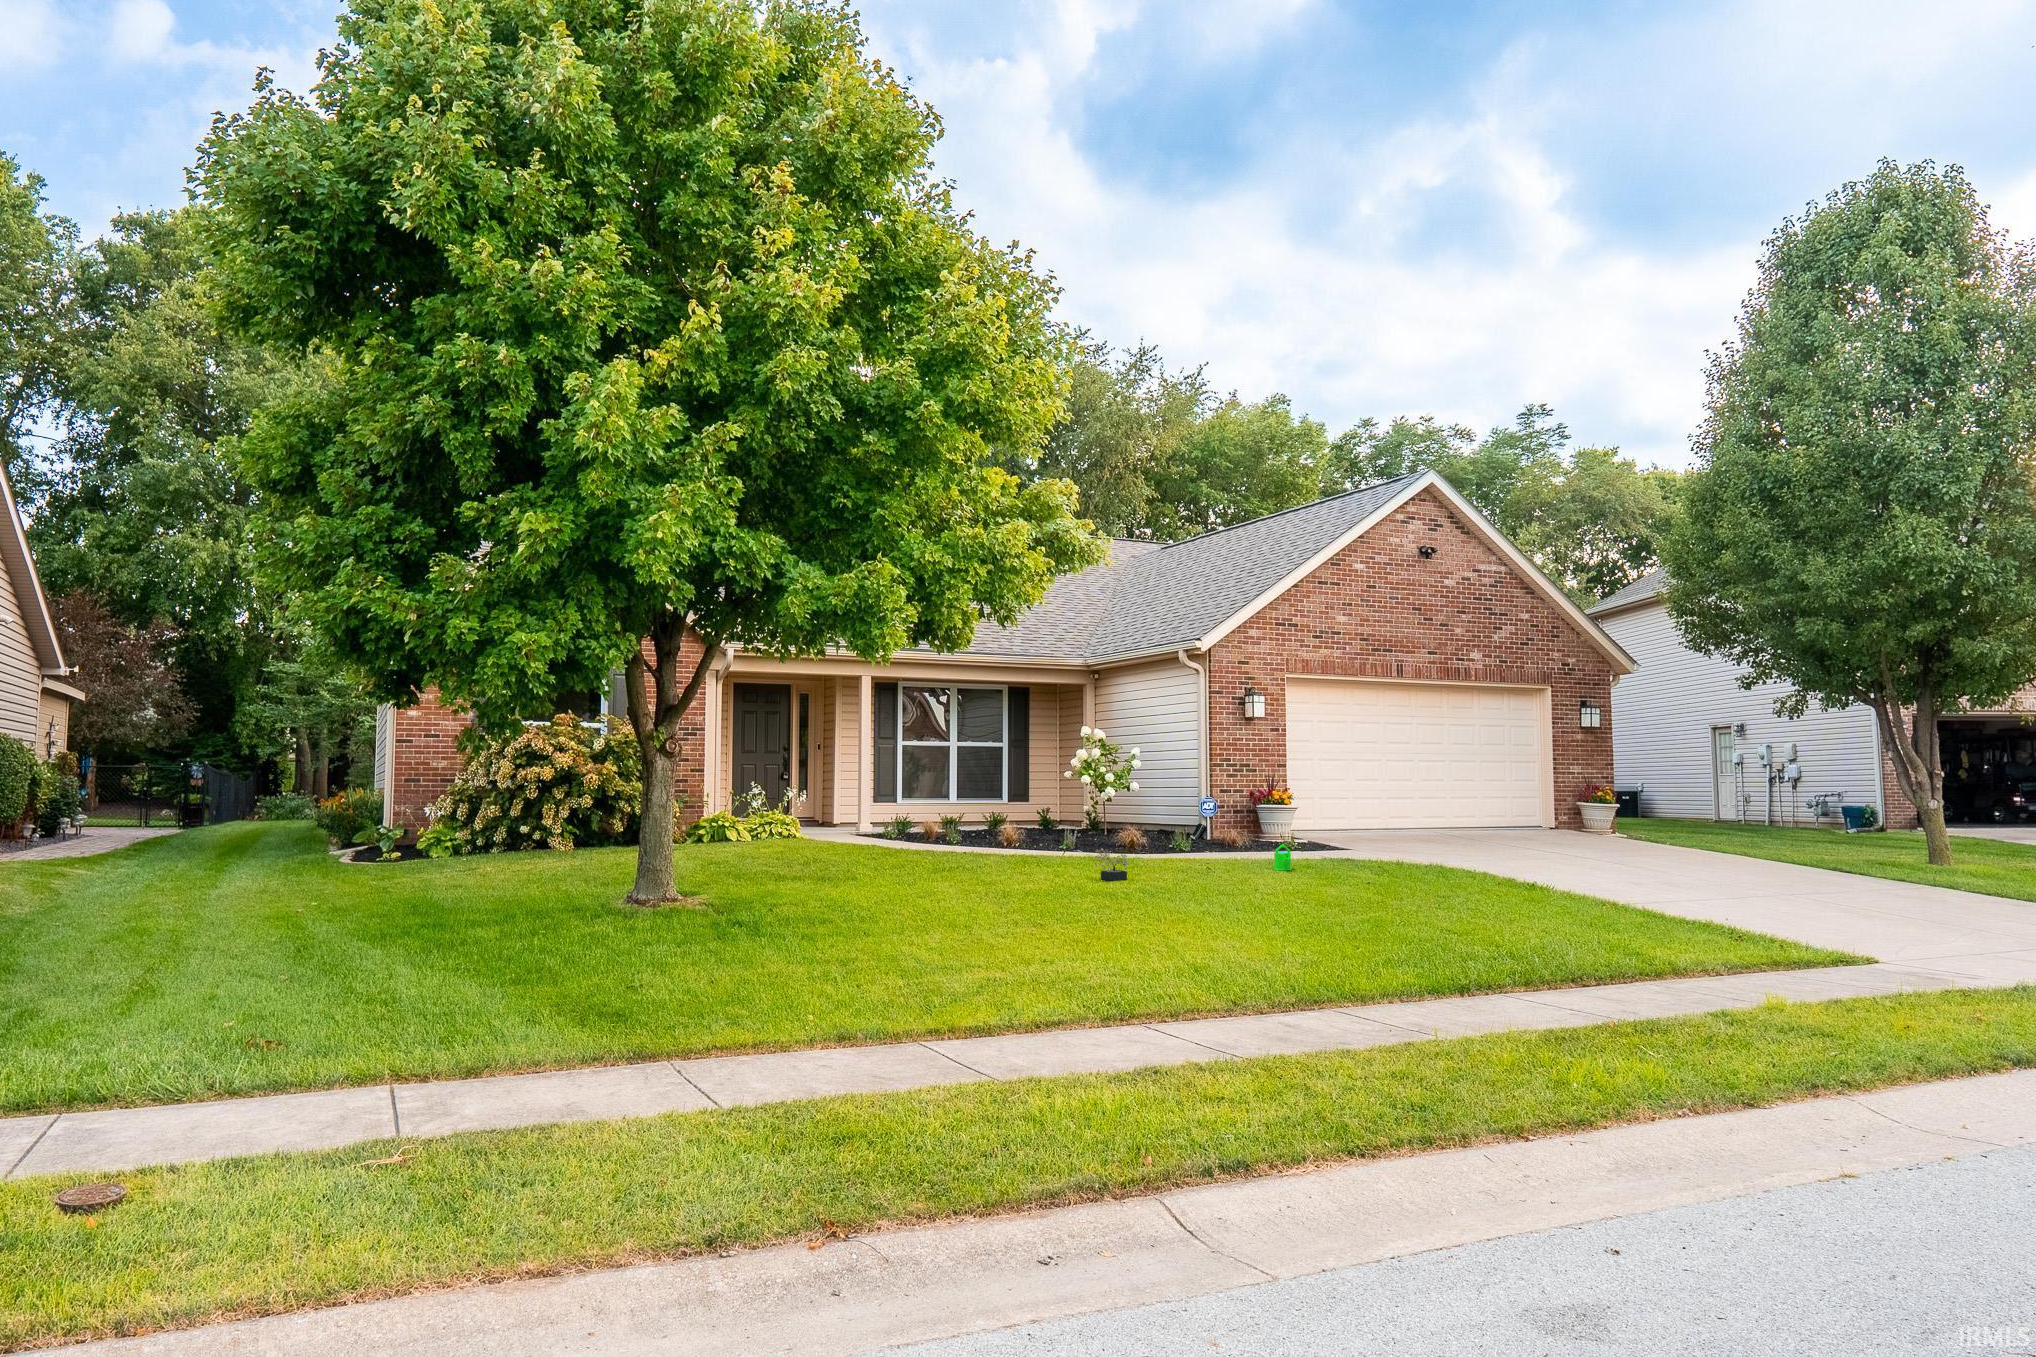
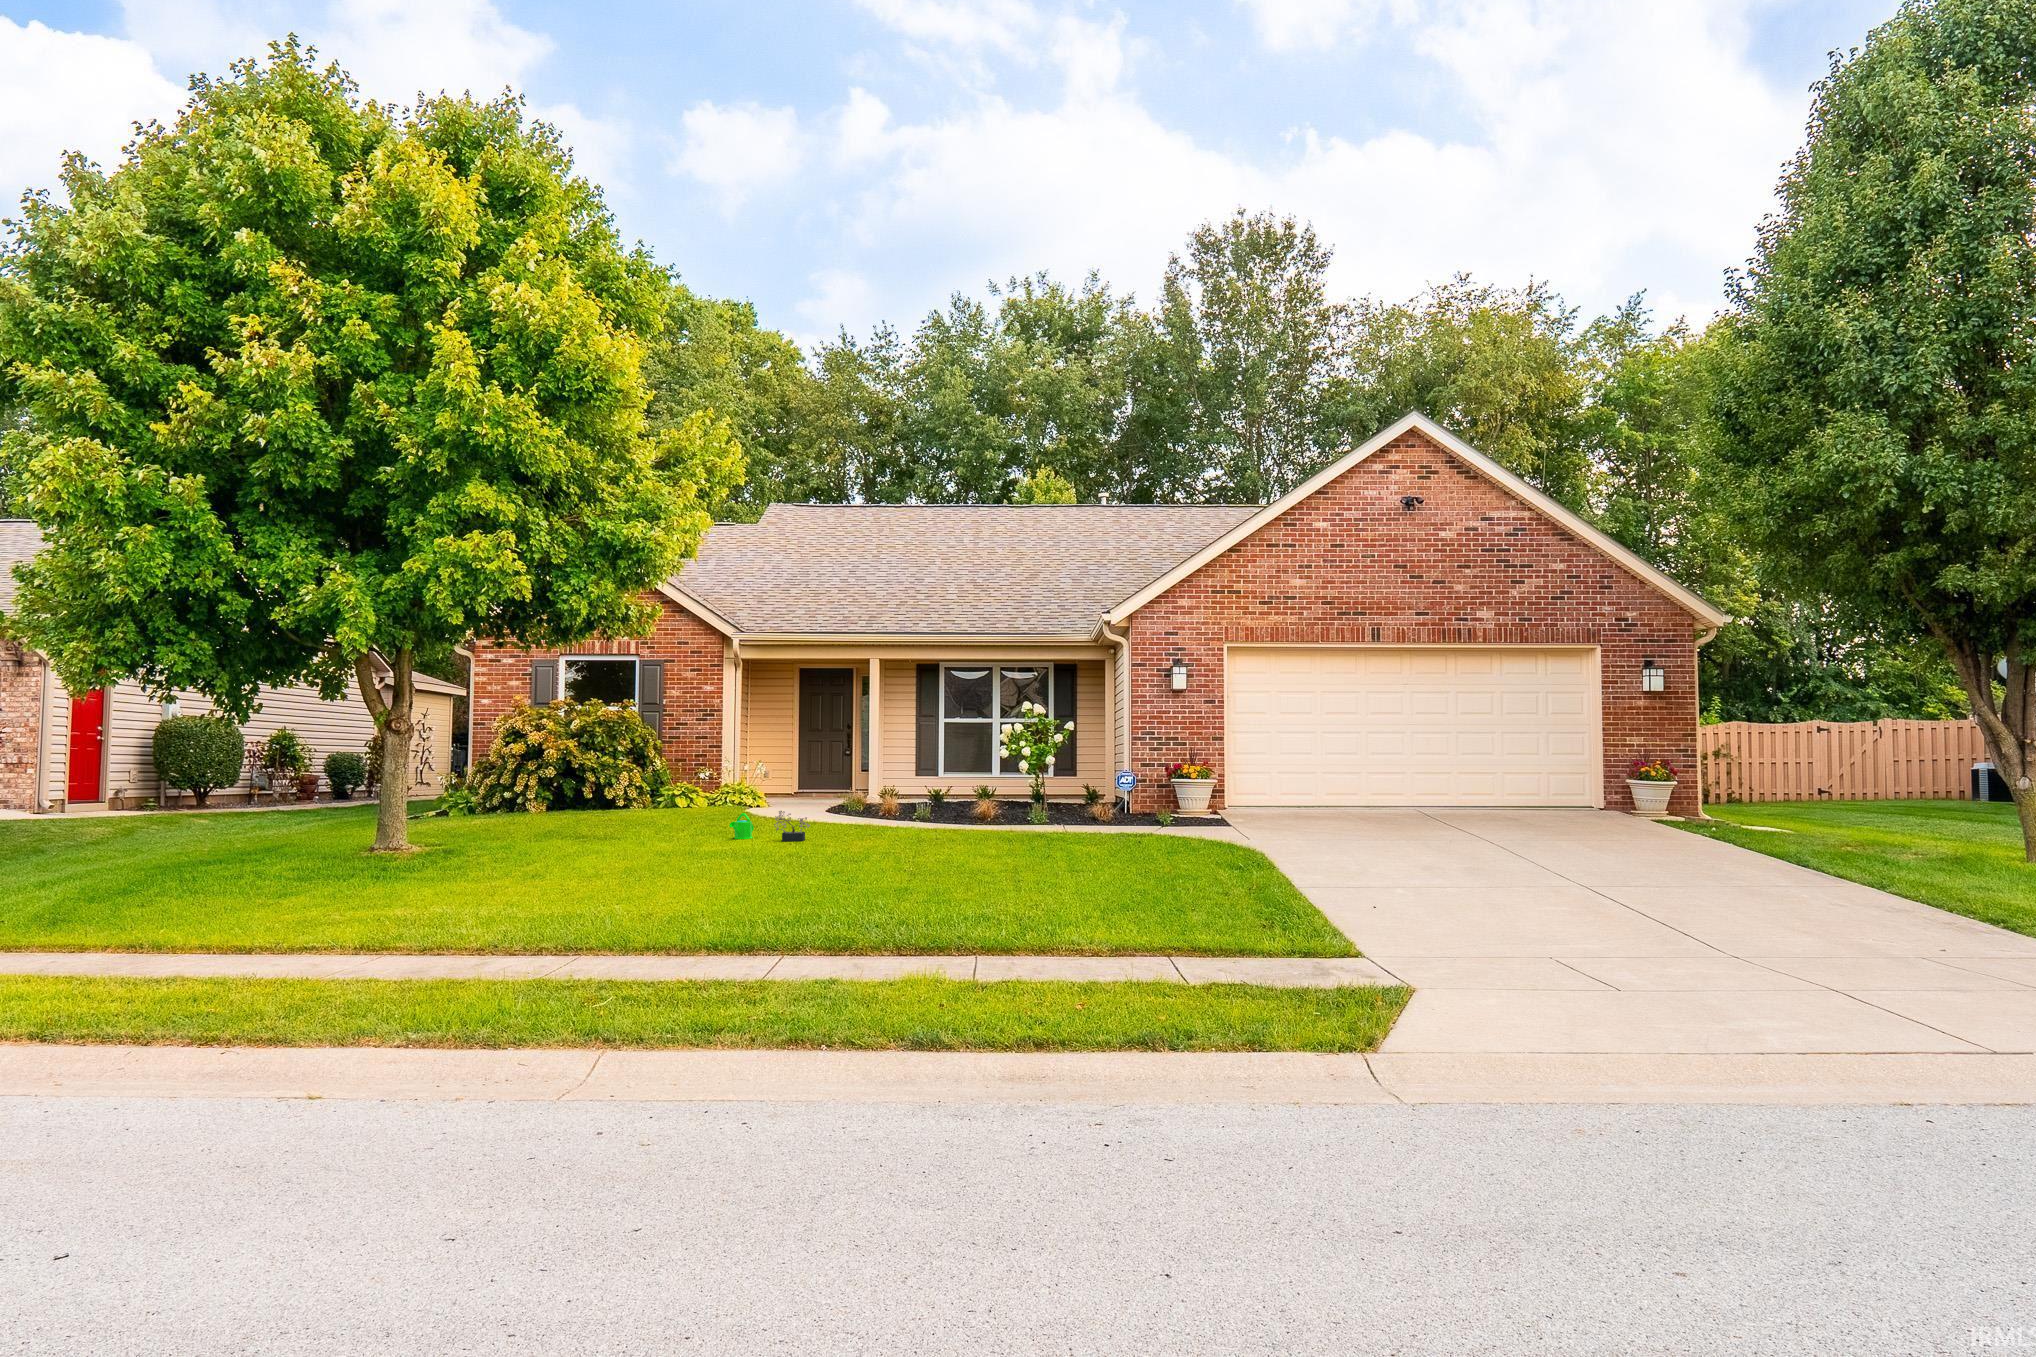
watering can: present [1274,845,1292,871] -> present [729,813,754,839]

